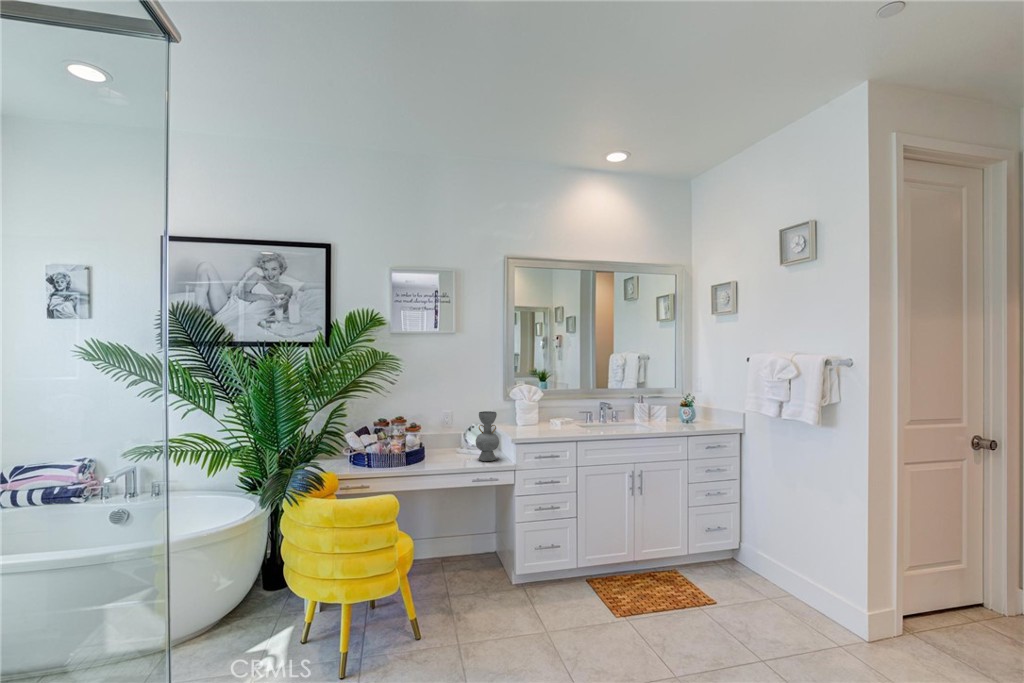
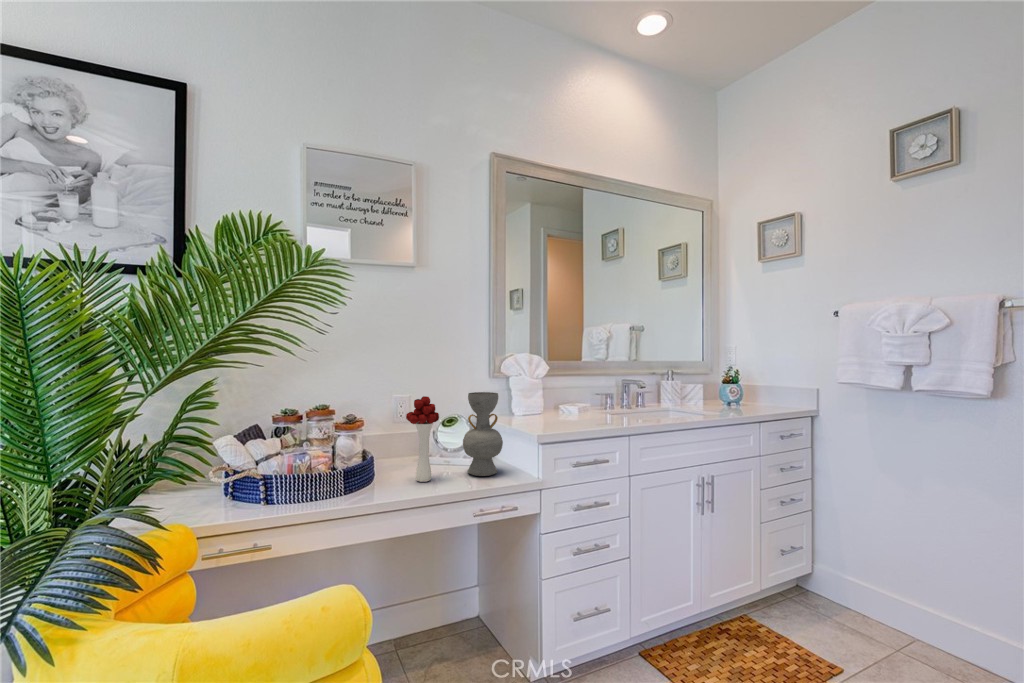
flower bouquet: none [442,414,461,462] -> present [406,396,439,482]

